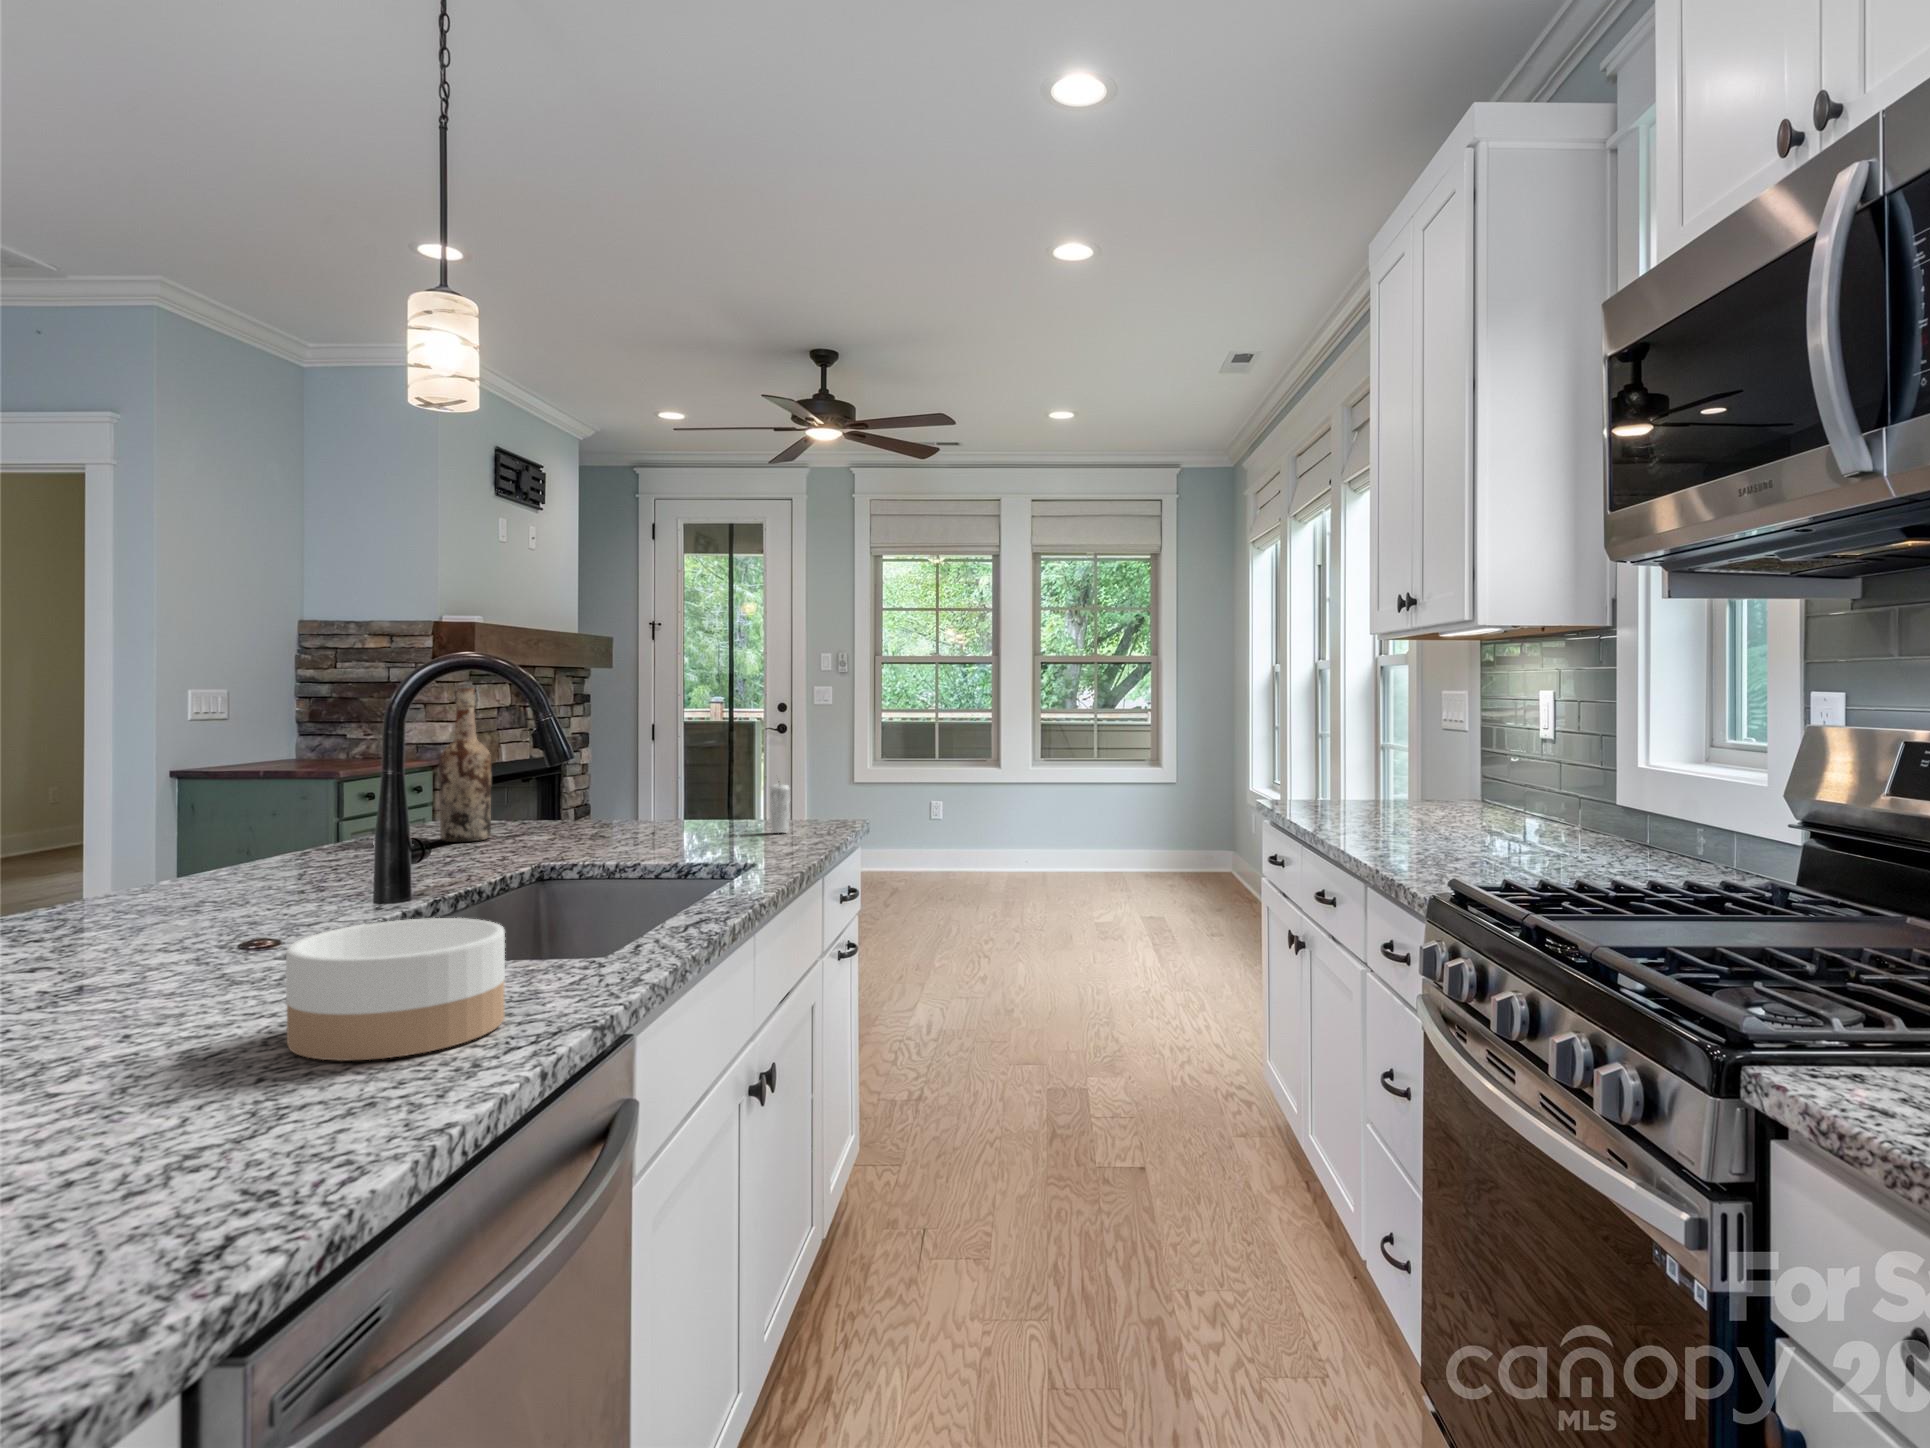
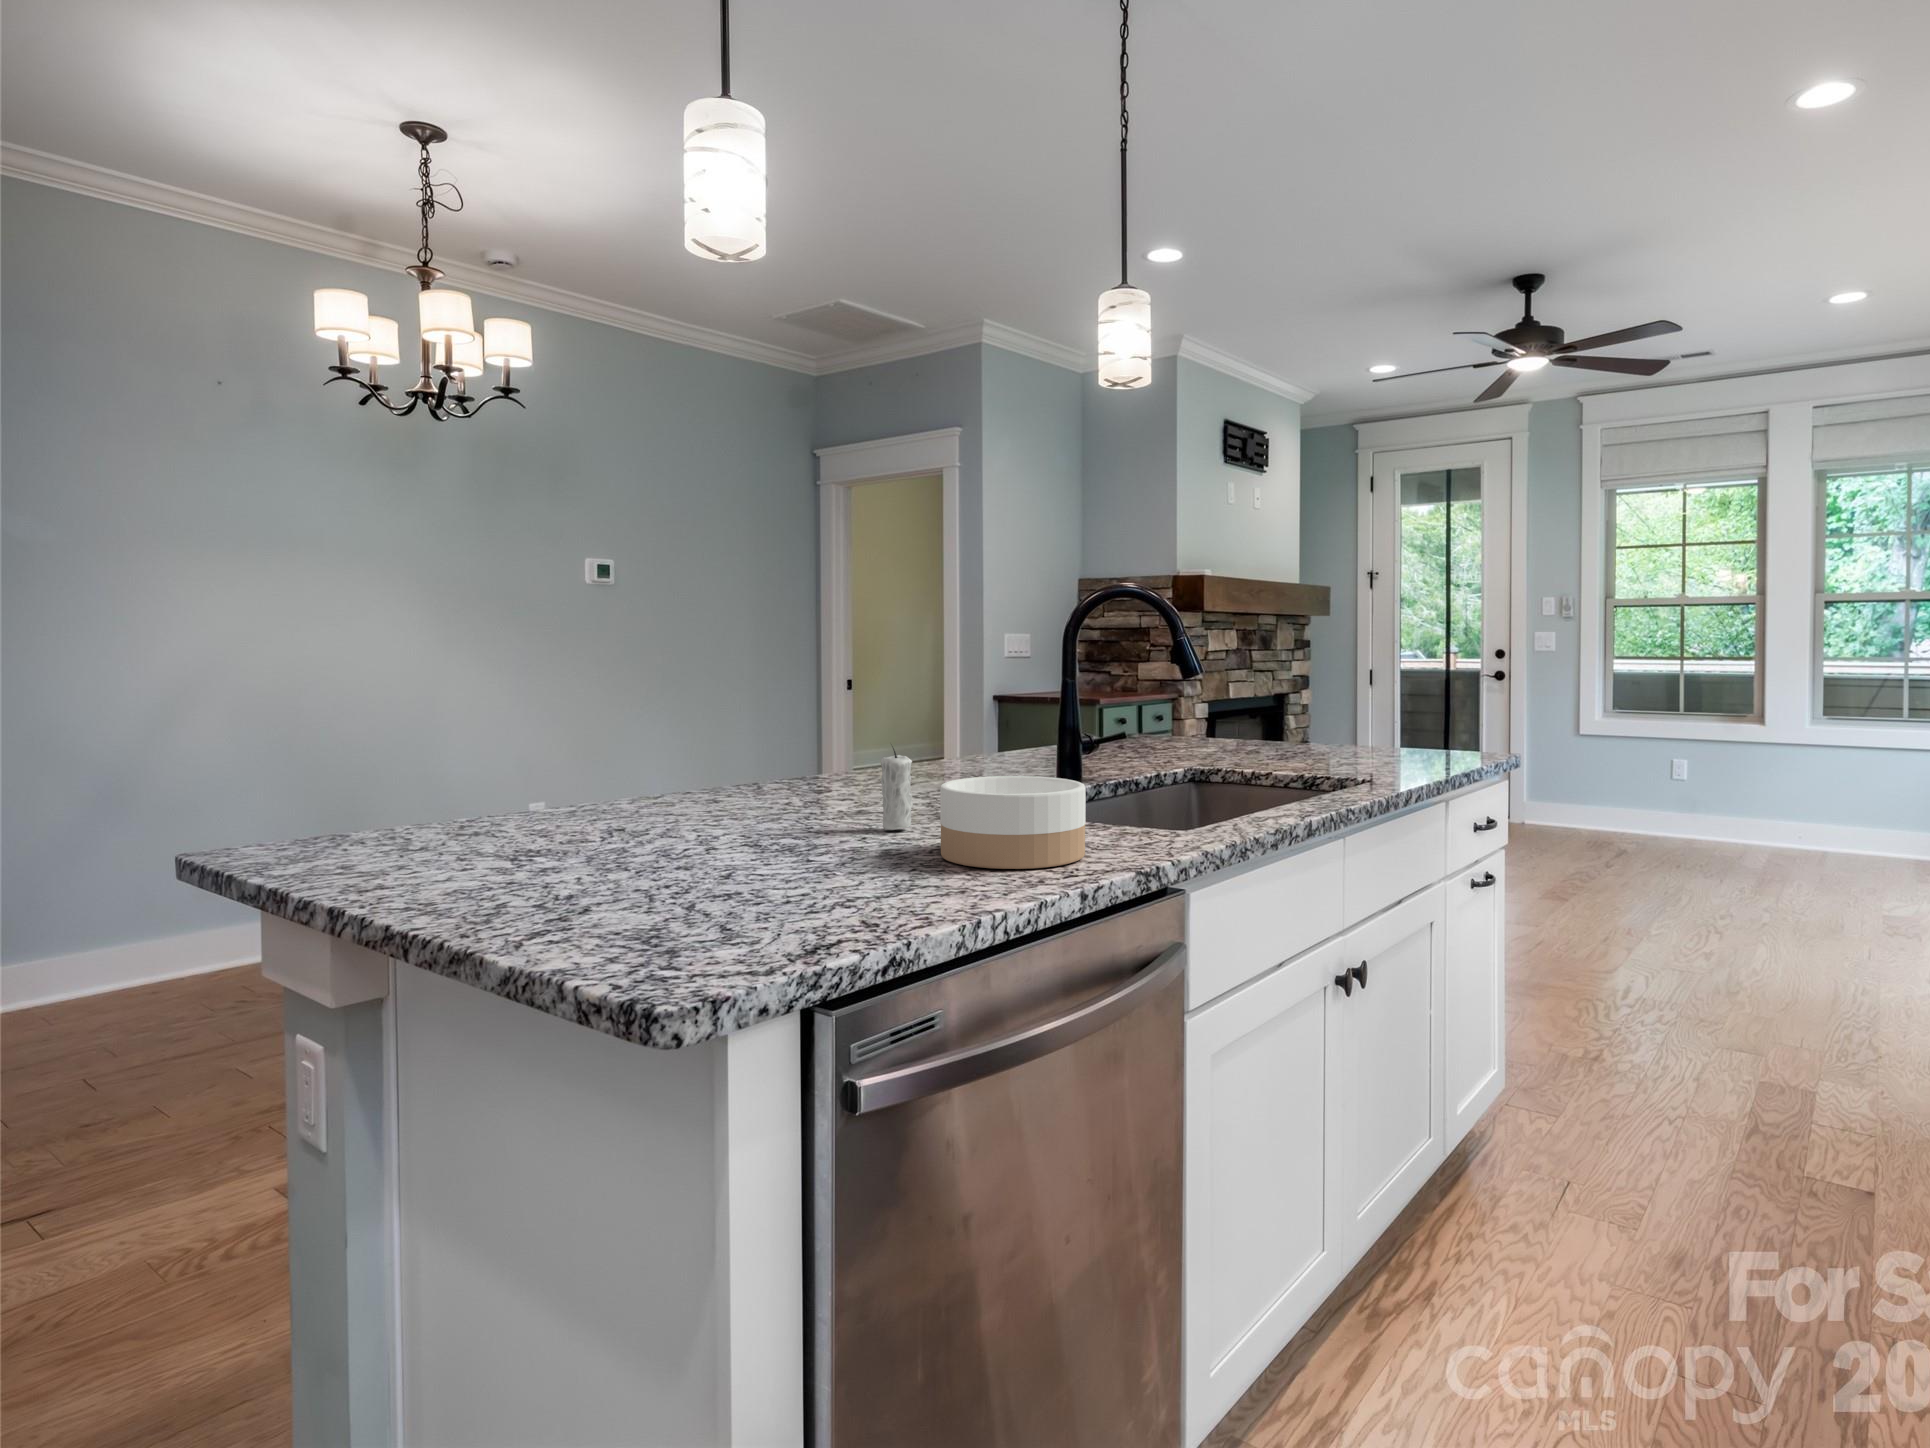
wine bottle: present [439,688,492,842] -> none [1134,621,1173,748]
candle: present [770,784,790,833] -> present [881,746,913,830]

